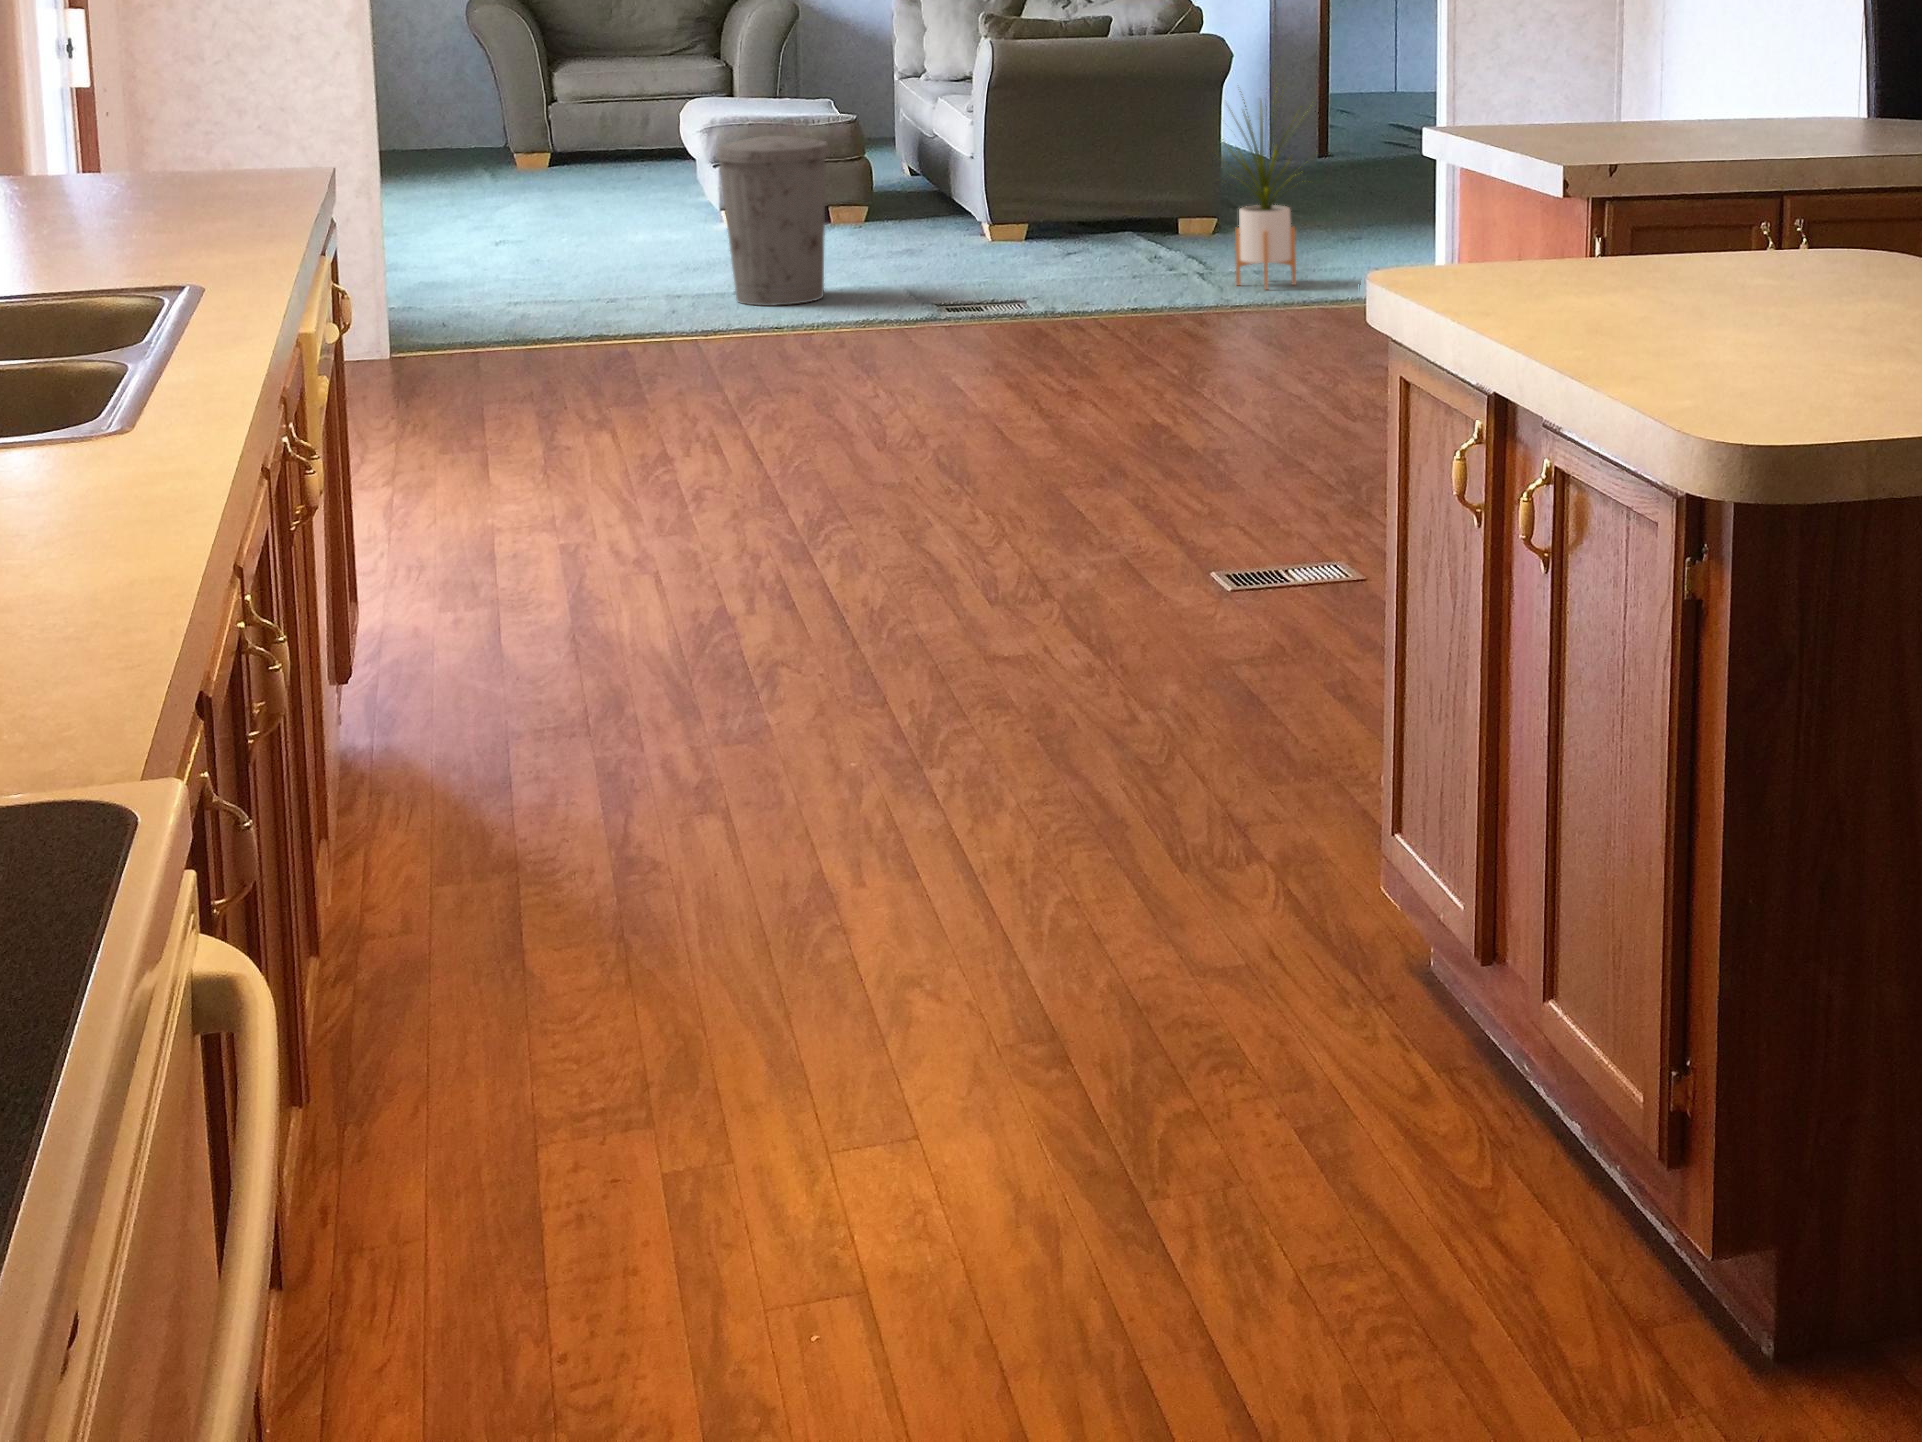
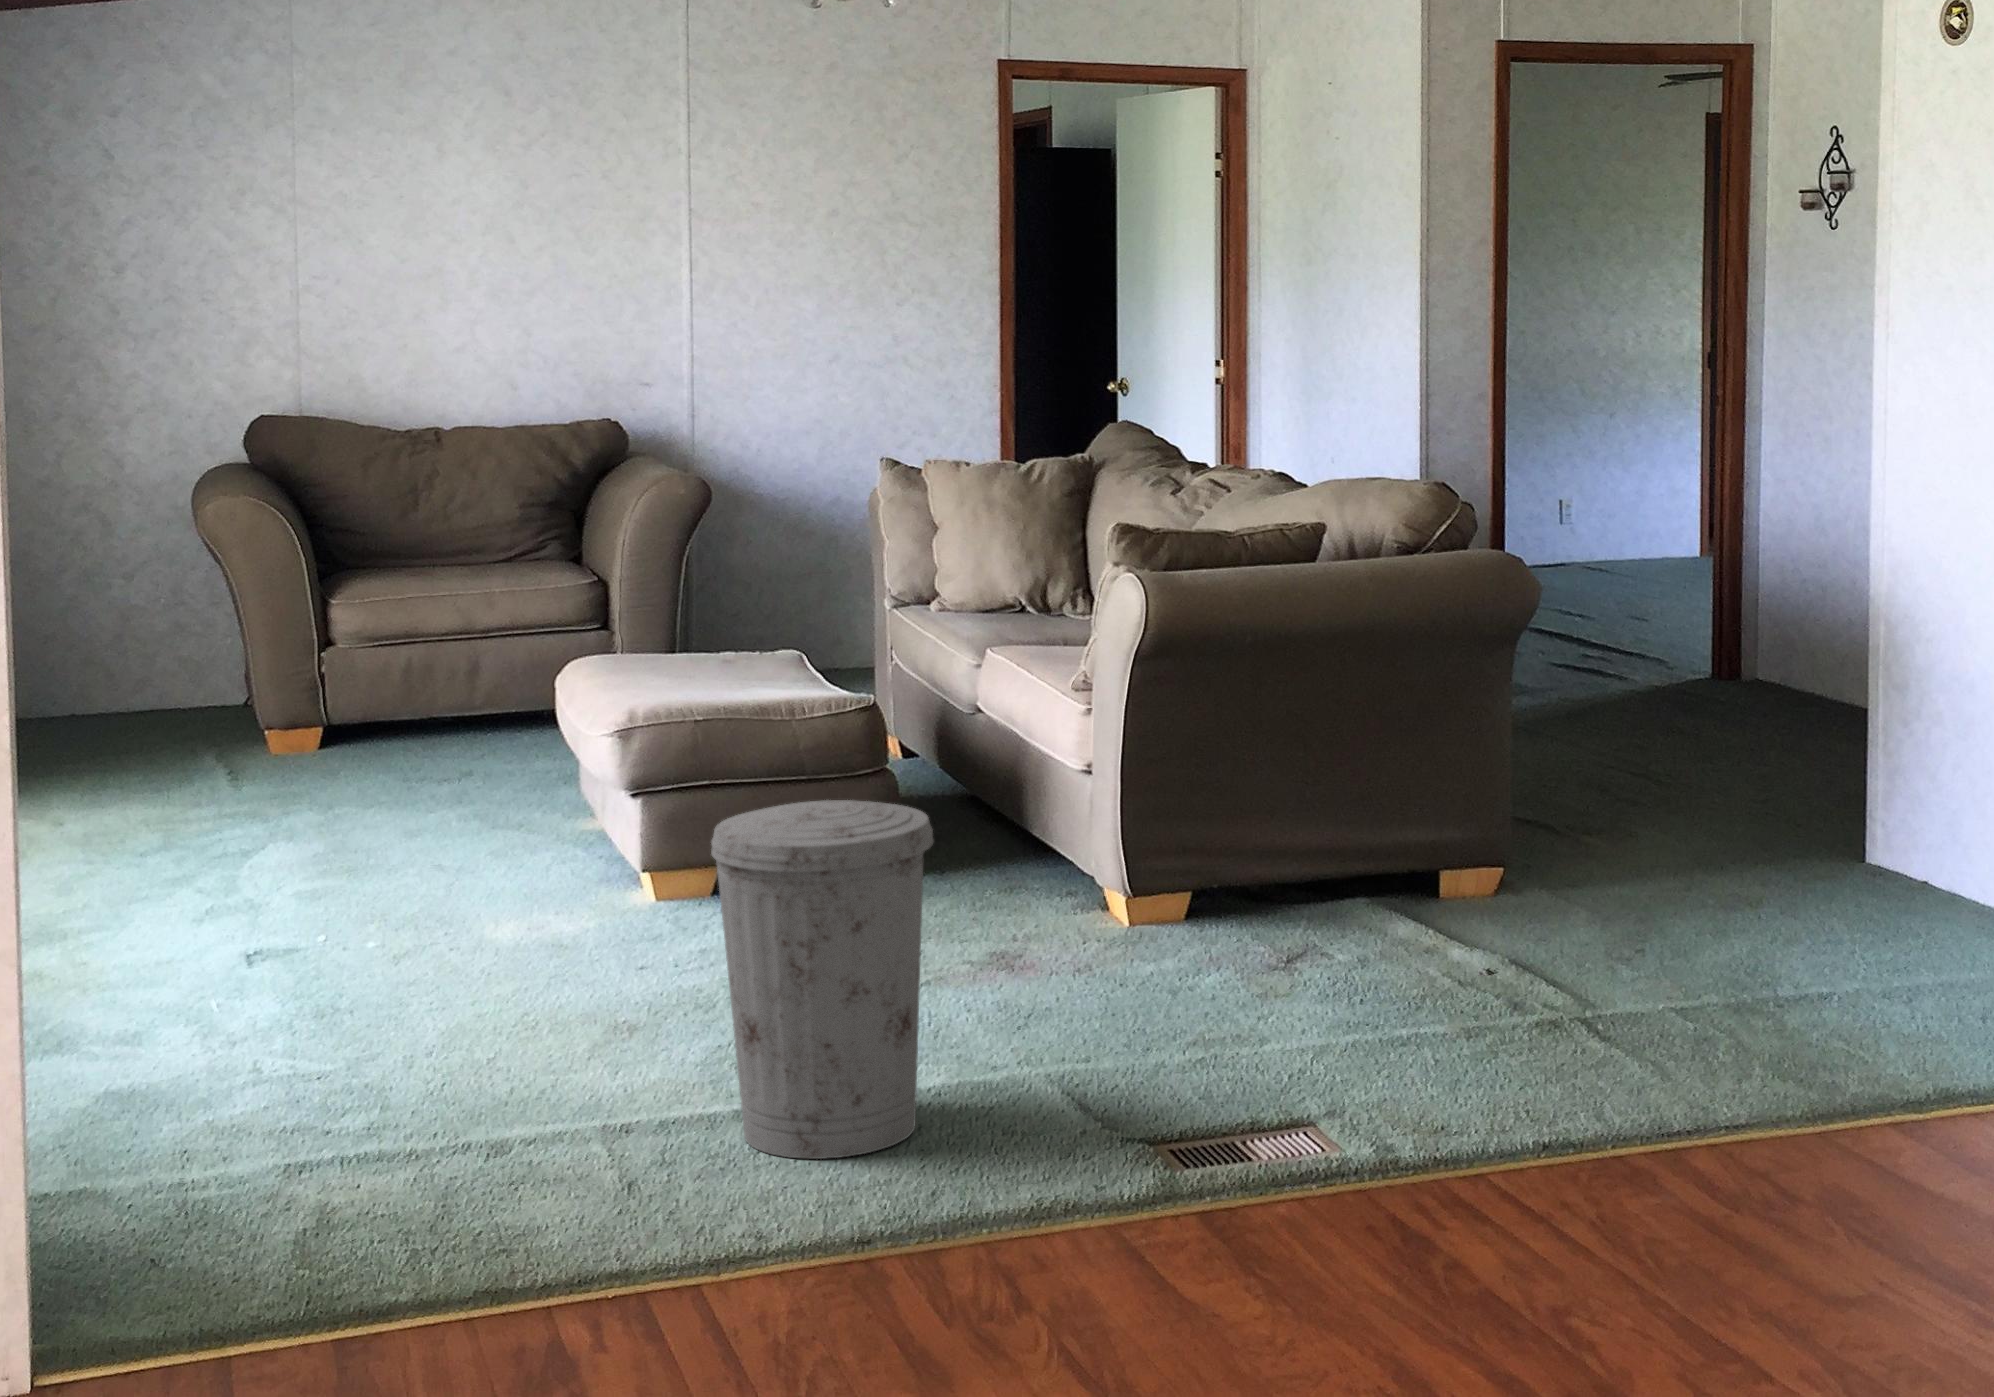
house plant: present [1235,91,1304,289] -> none [1649,667,1870,1084]

